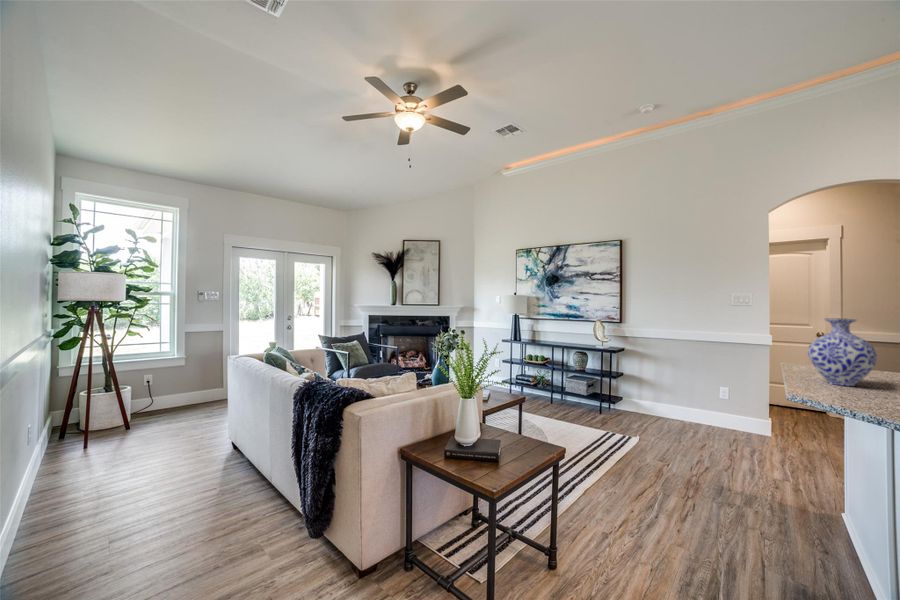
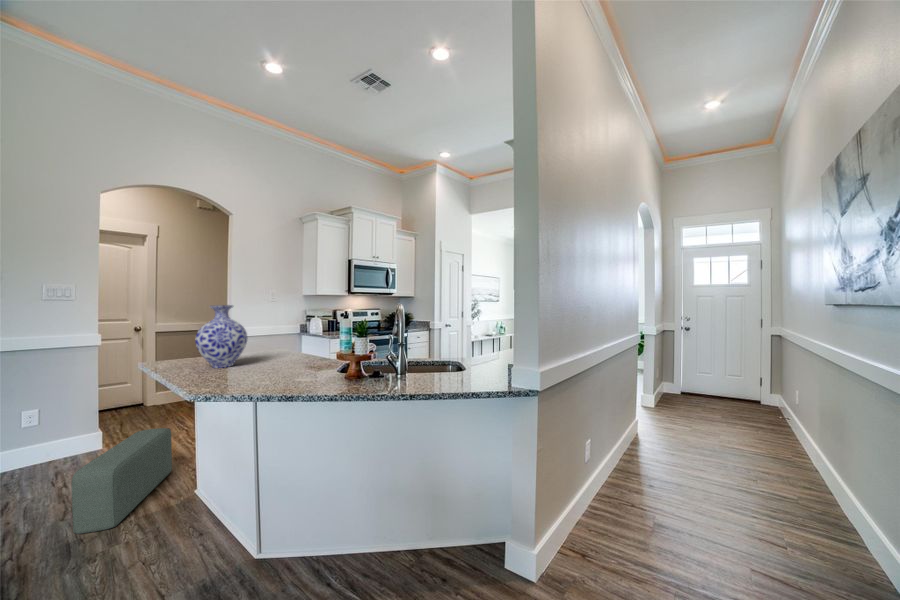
pouf: none [726,429,823,496] -> present [71,428,172,534]

